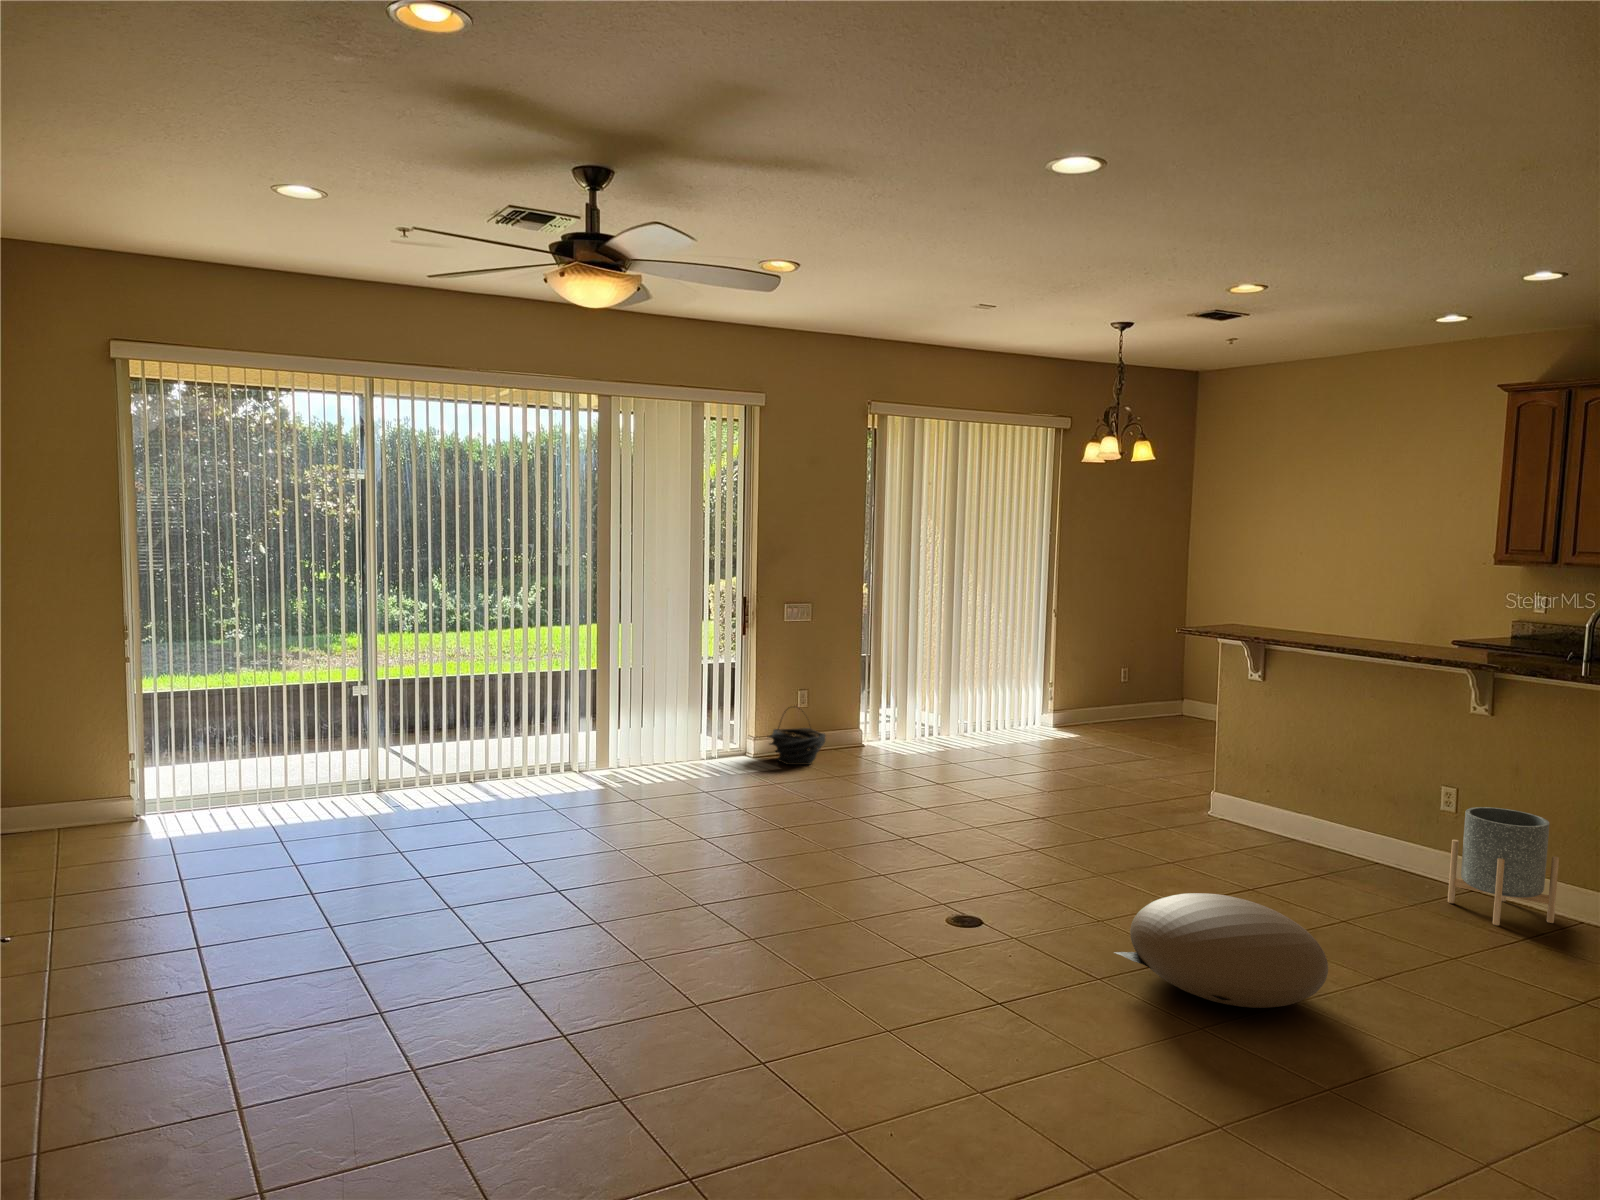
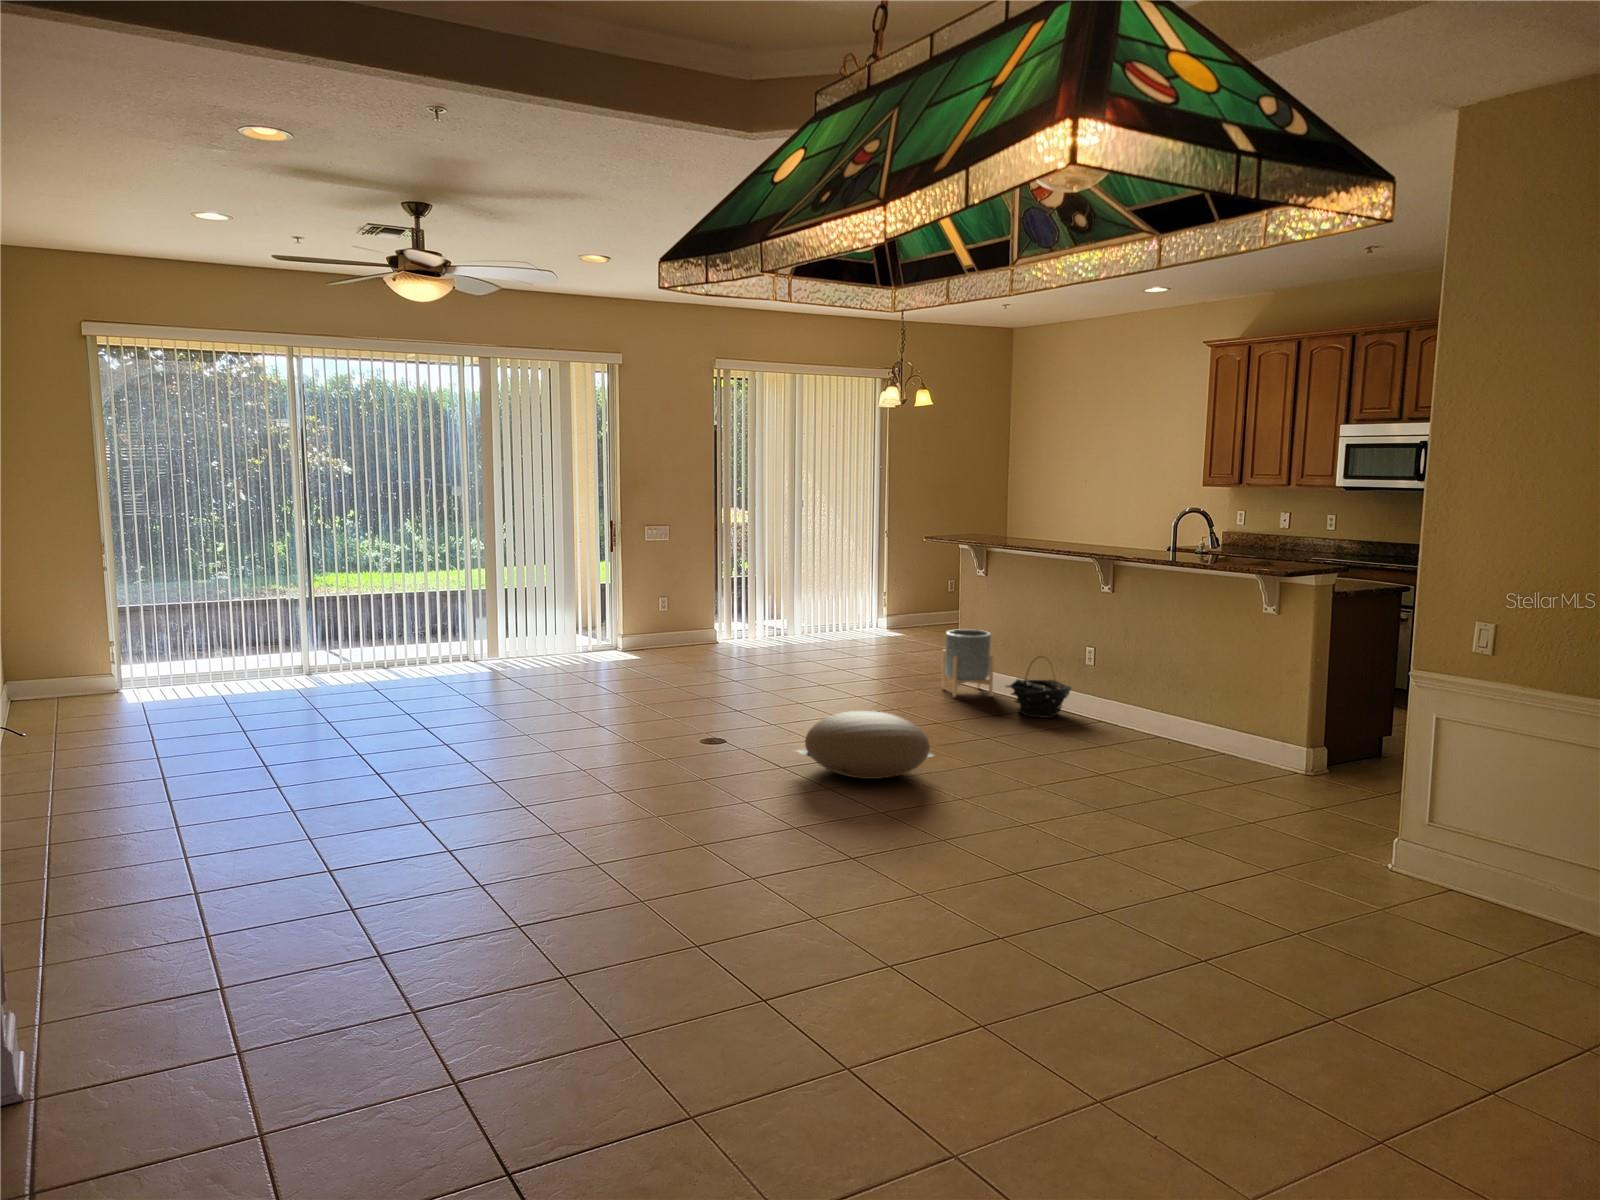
basket: present [769,709,826,765] -> present [1006,670,1071,718]
planter: present [1448,807,1559,925] -> present [942,629,994,697]

